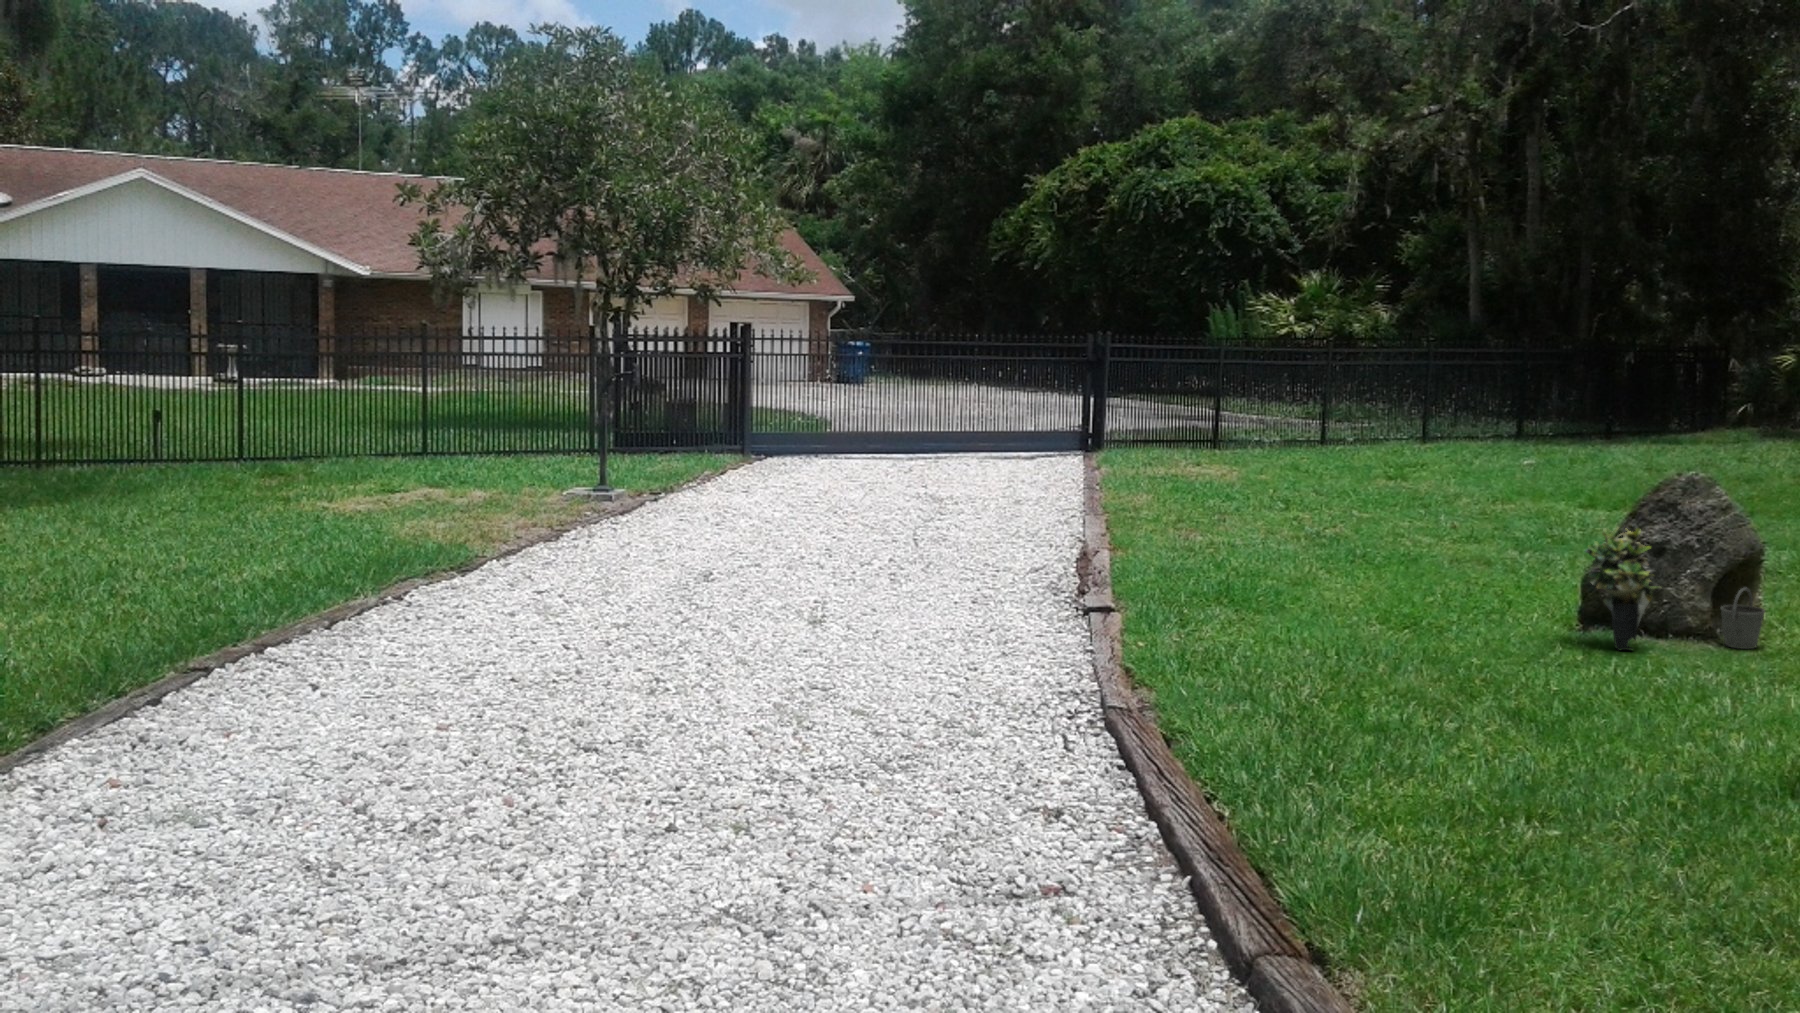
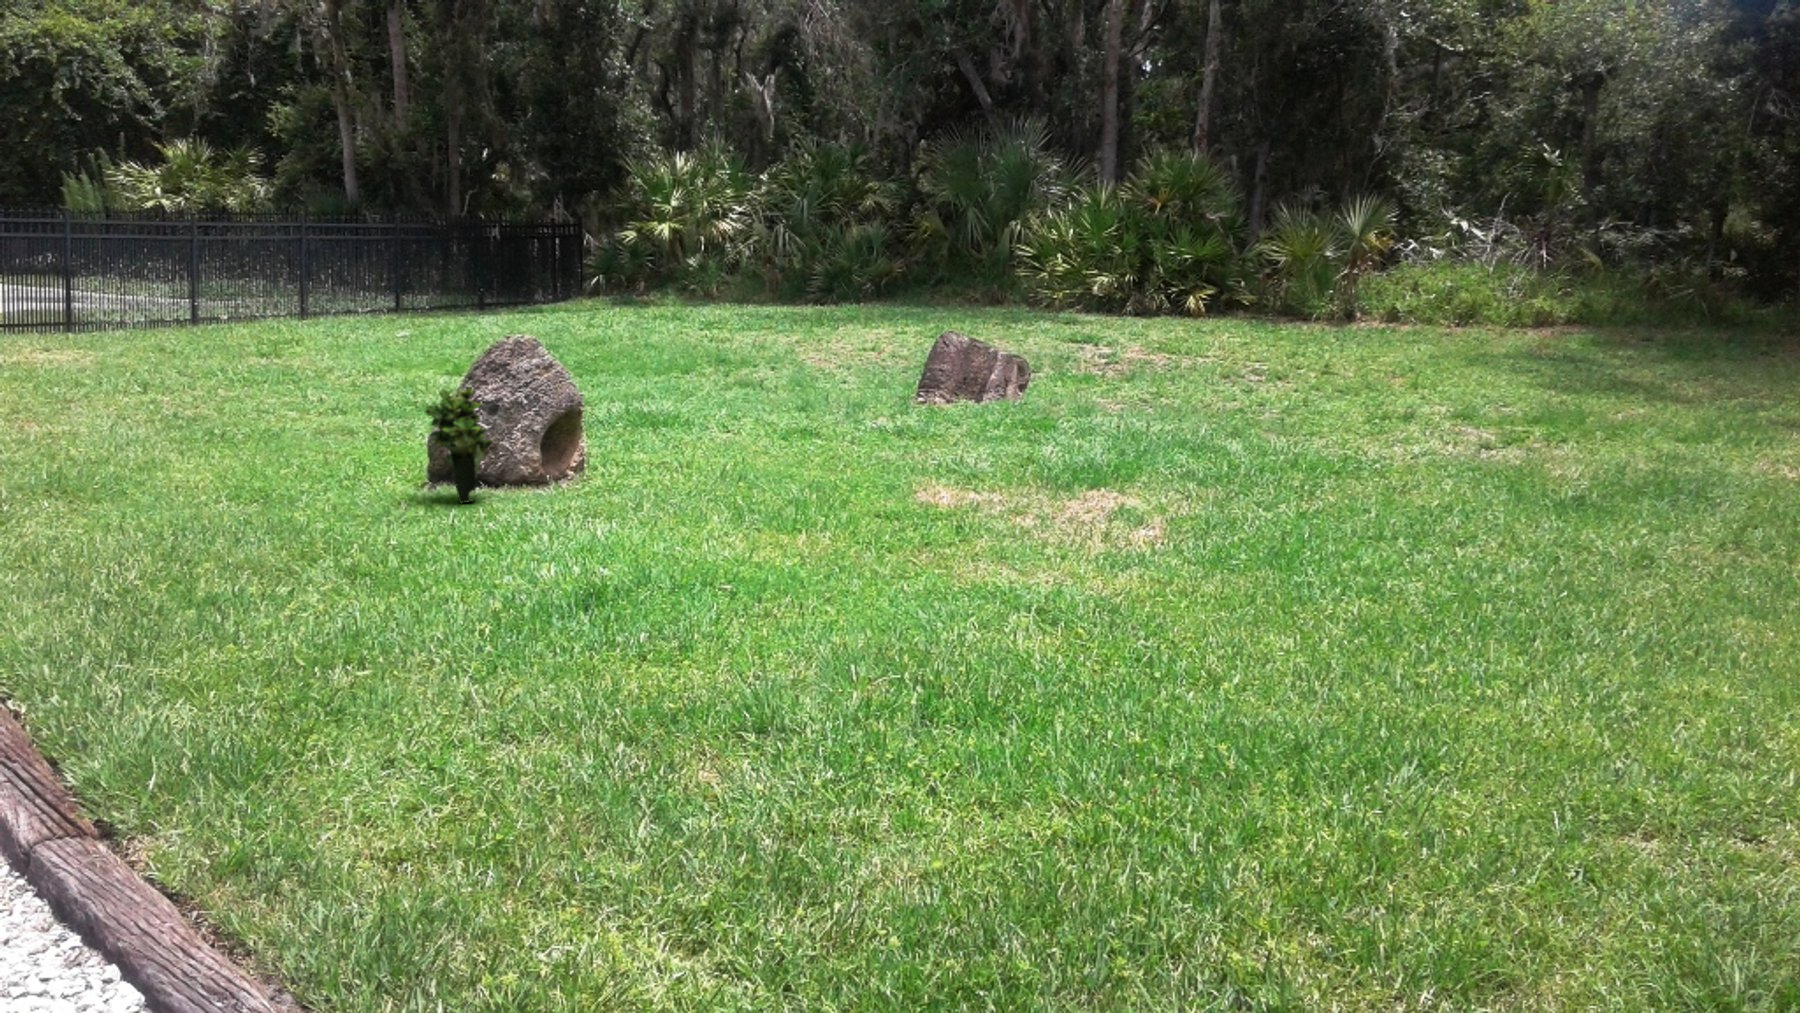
bucket: present [1721,588,1765,649] -> none [546,435,582,491]

